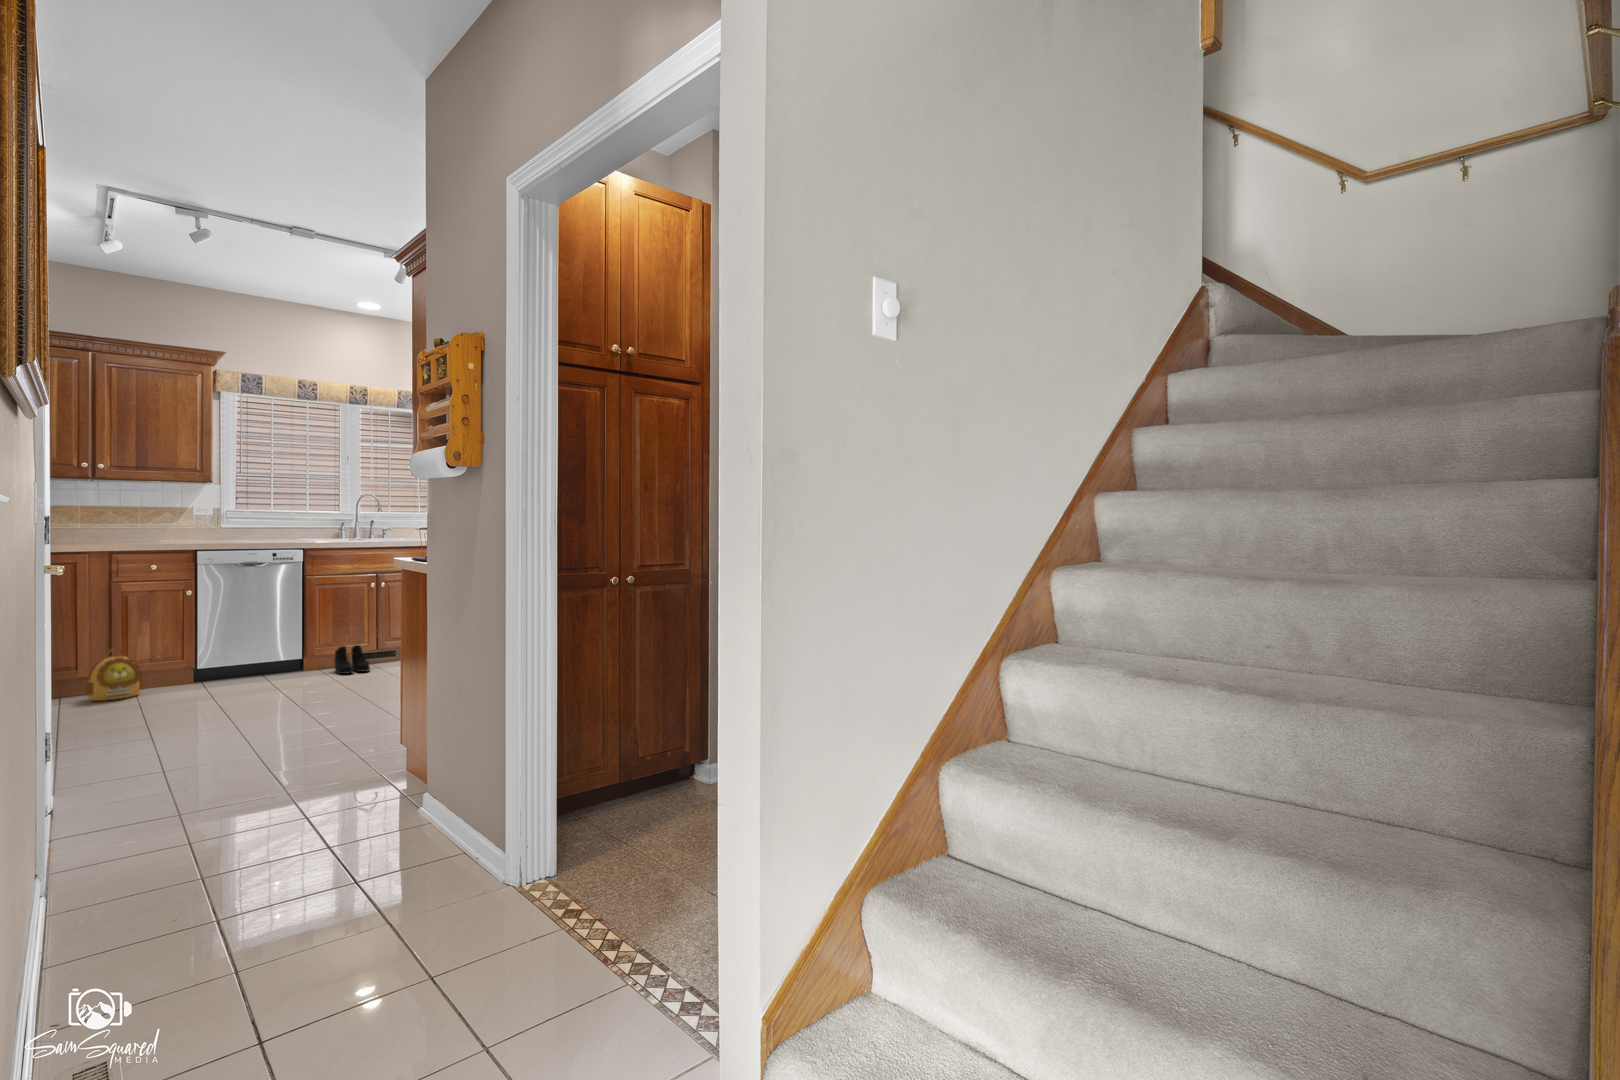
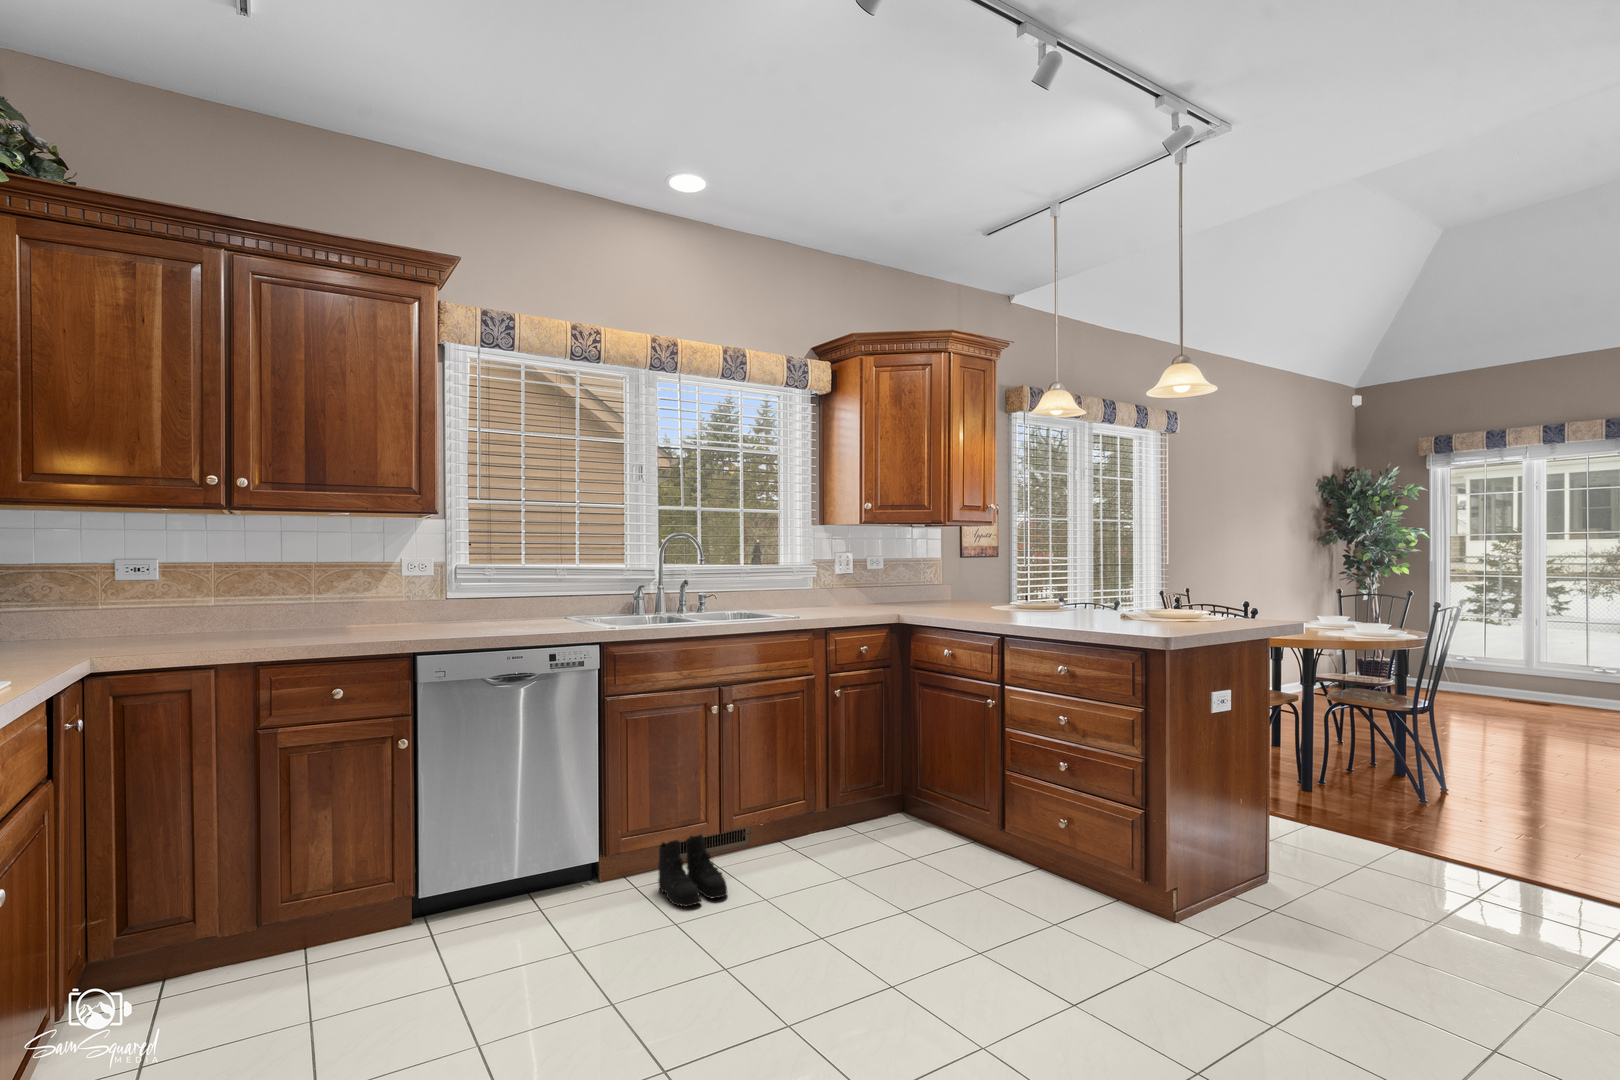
backpack: present [85,649,144,701] -> none [190,891,311,1023]

